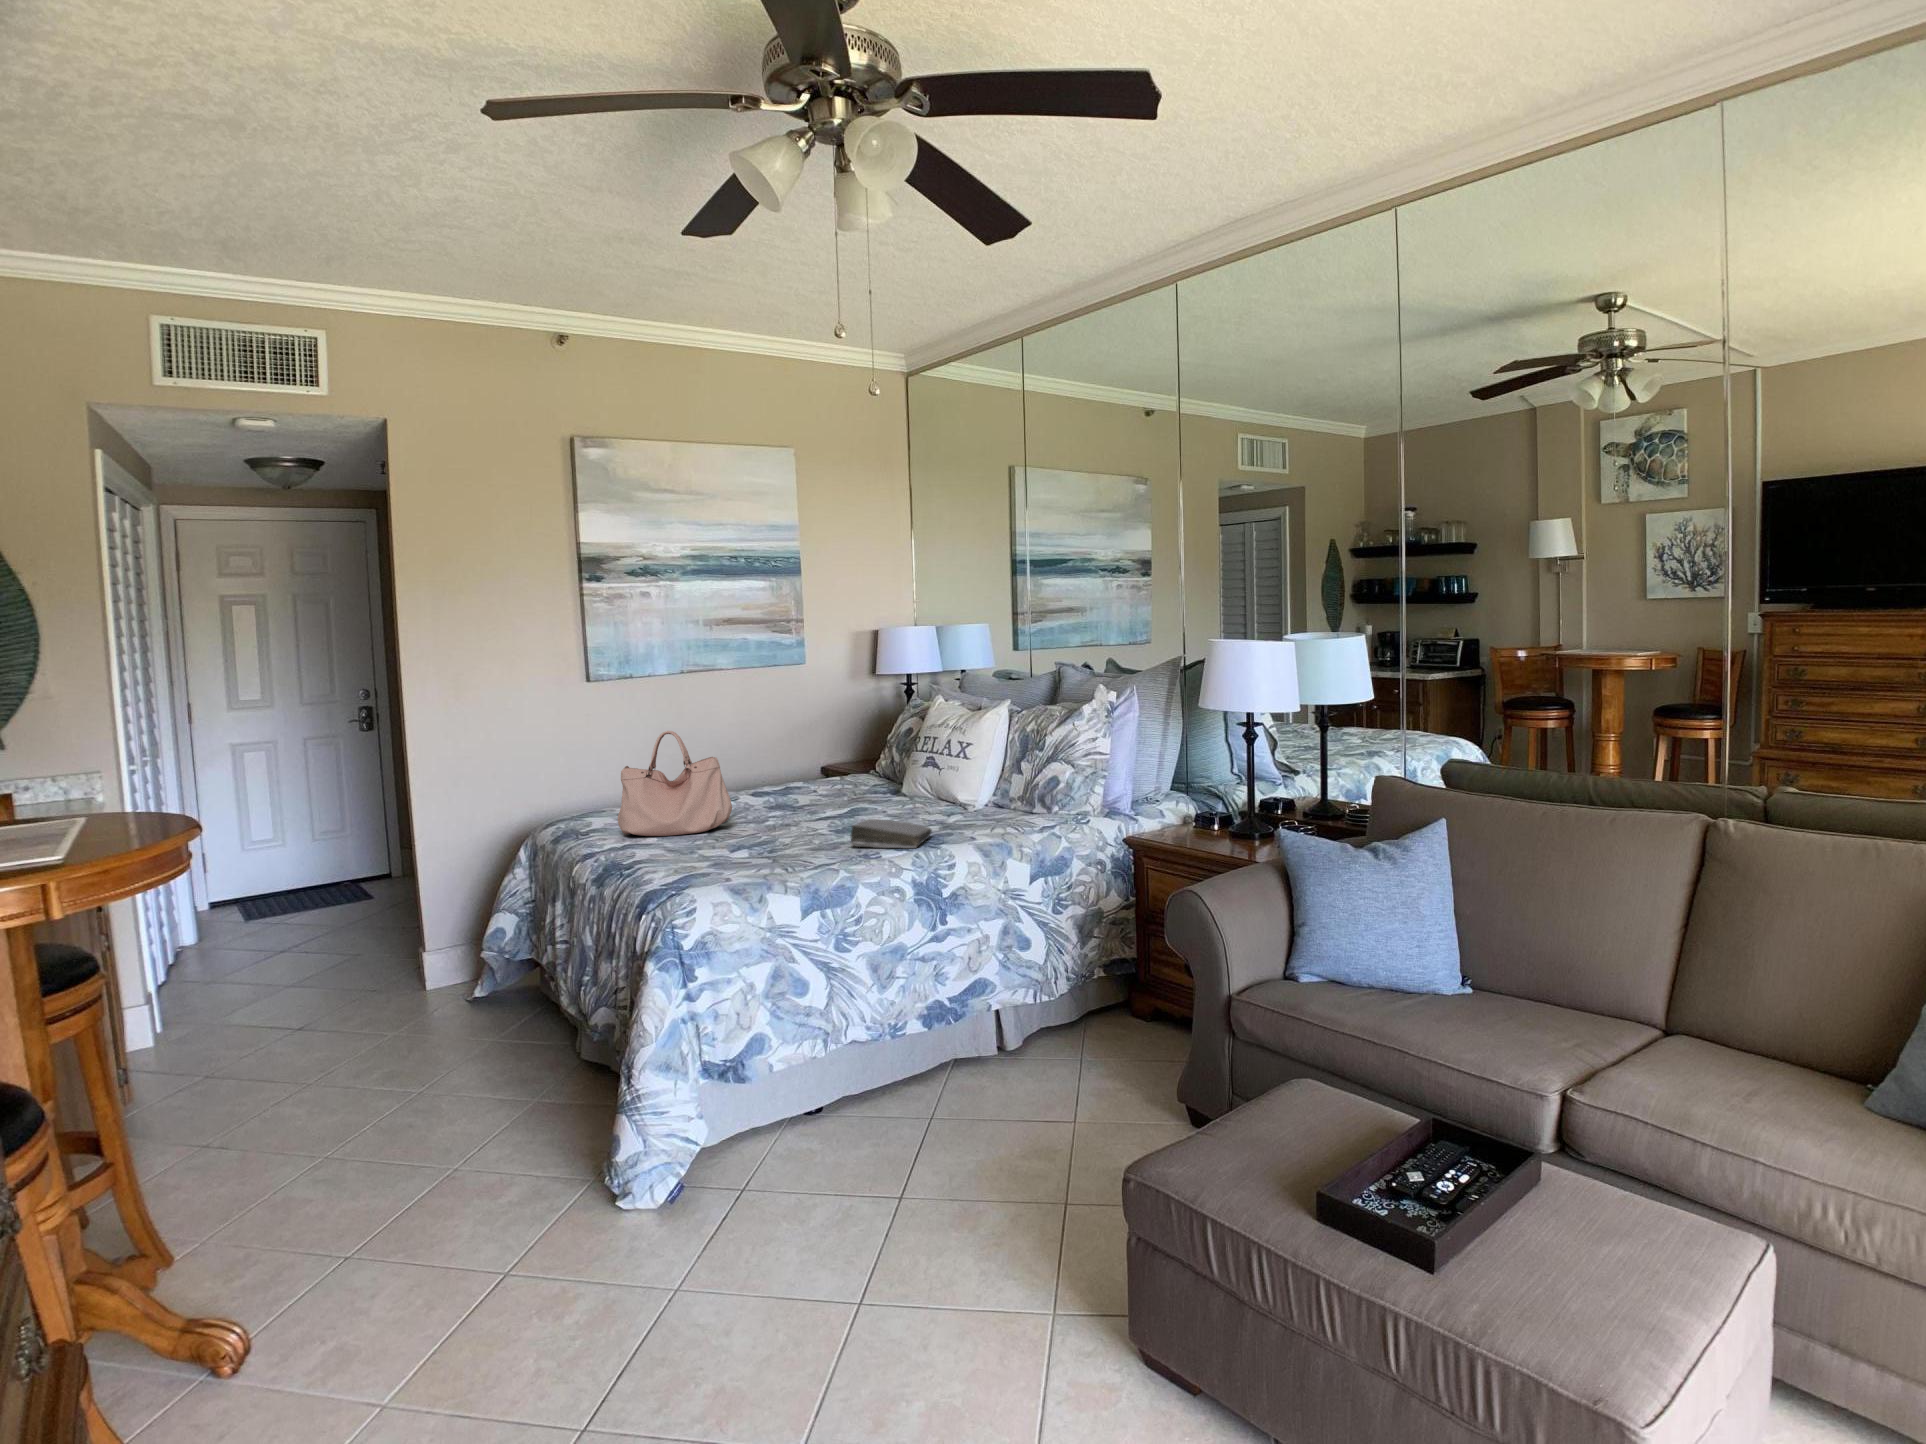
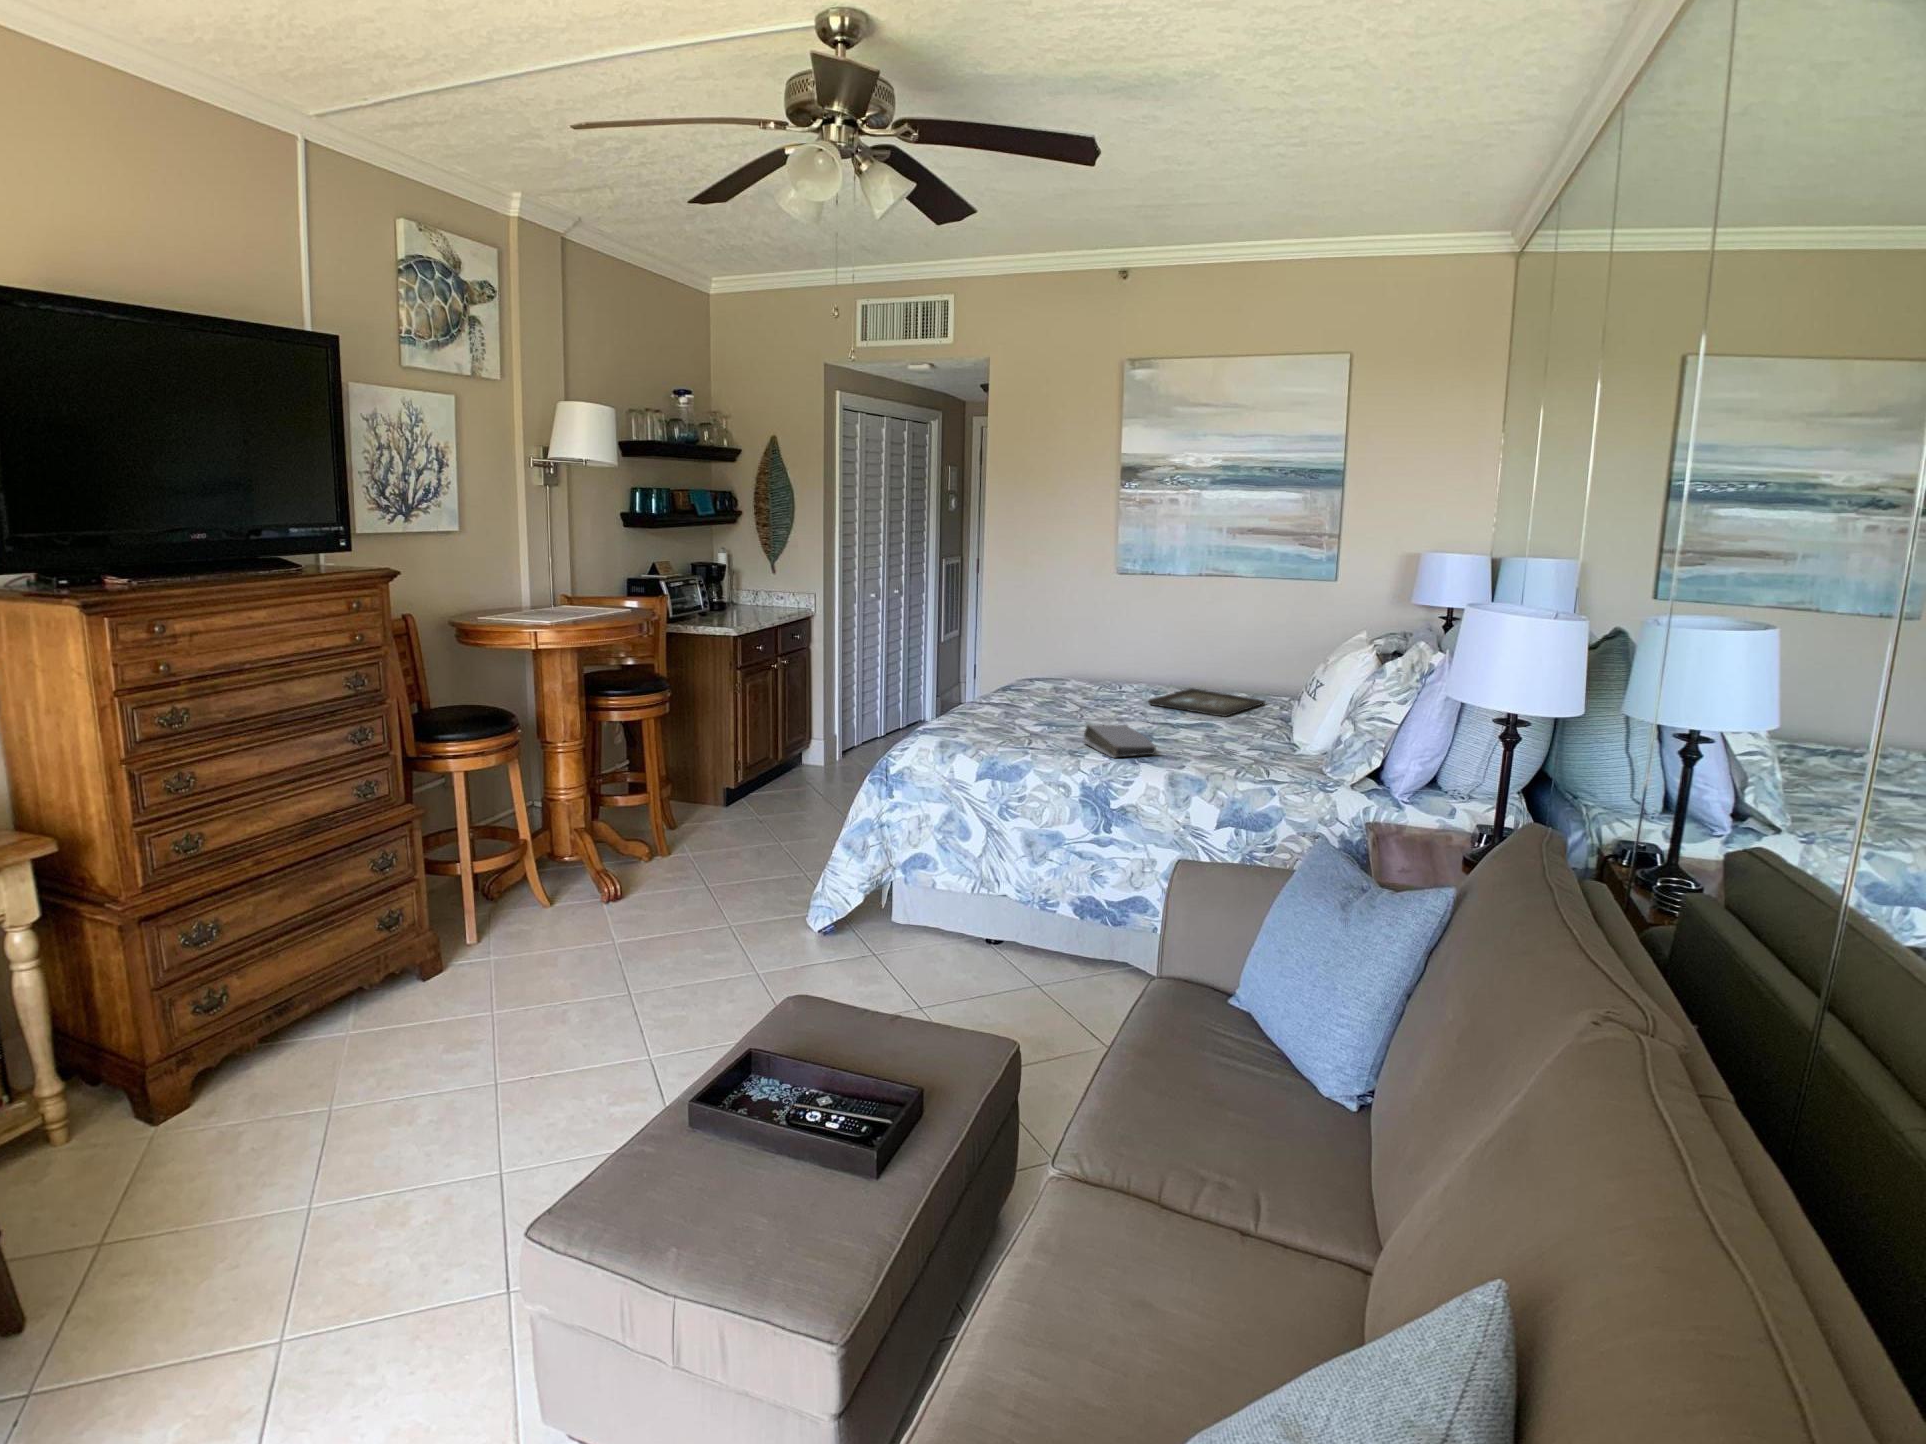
handbag: present [618,731,732,836] -> none [1017,619,1090,707]
tray: none [751,784,851,811] -> present [1148,688,1265,717]

